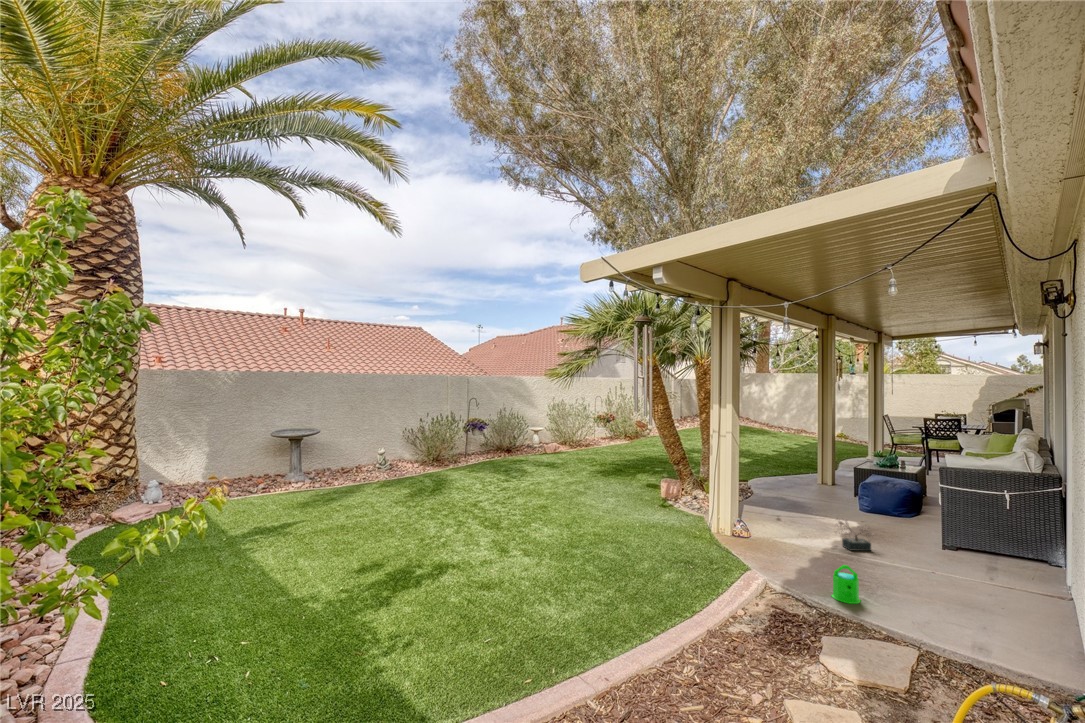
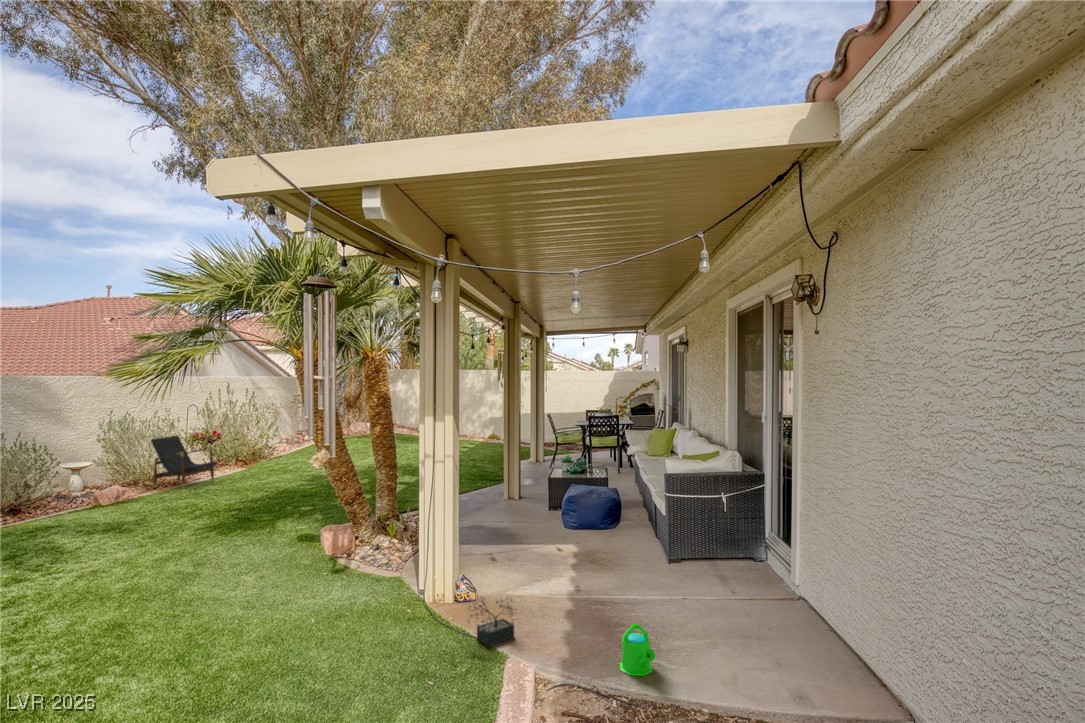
lounge chair: none [573,415,610,450] -> present [151,436,217,489]
decorative plant: present [837,518,871,551] -> present [467,596,517,646]

